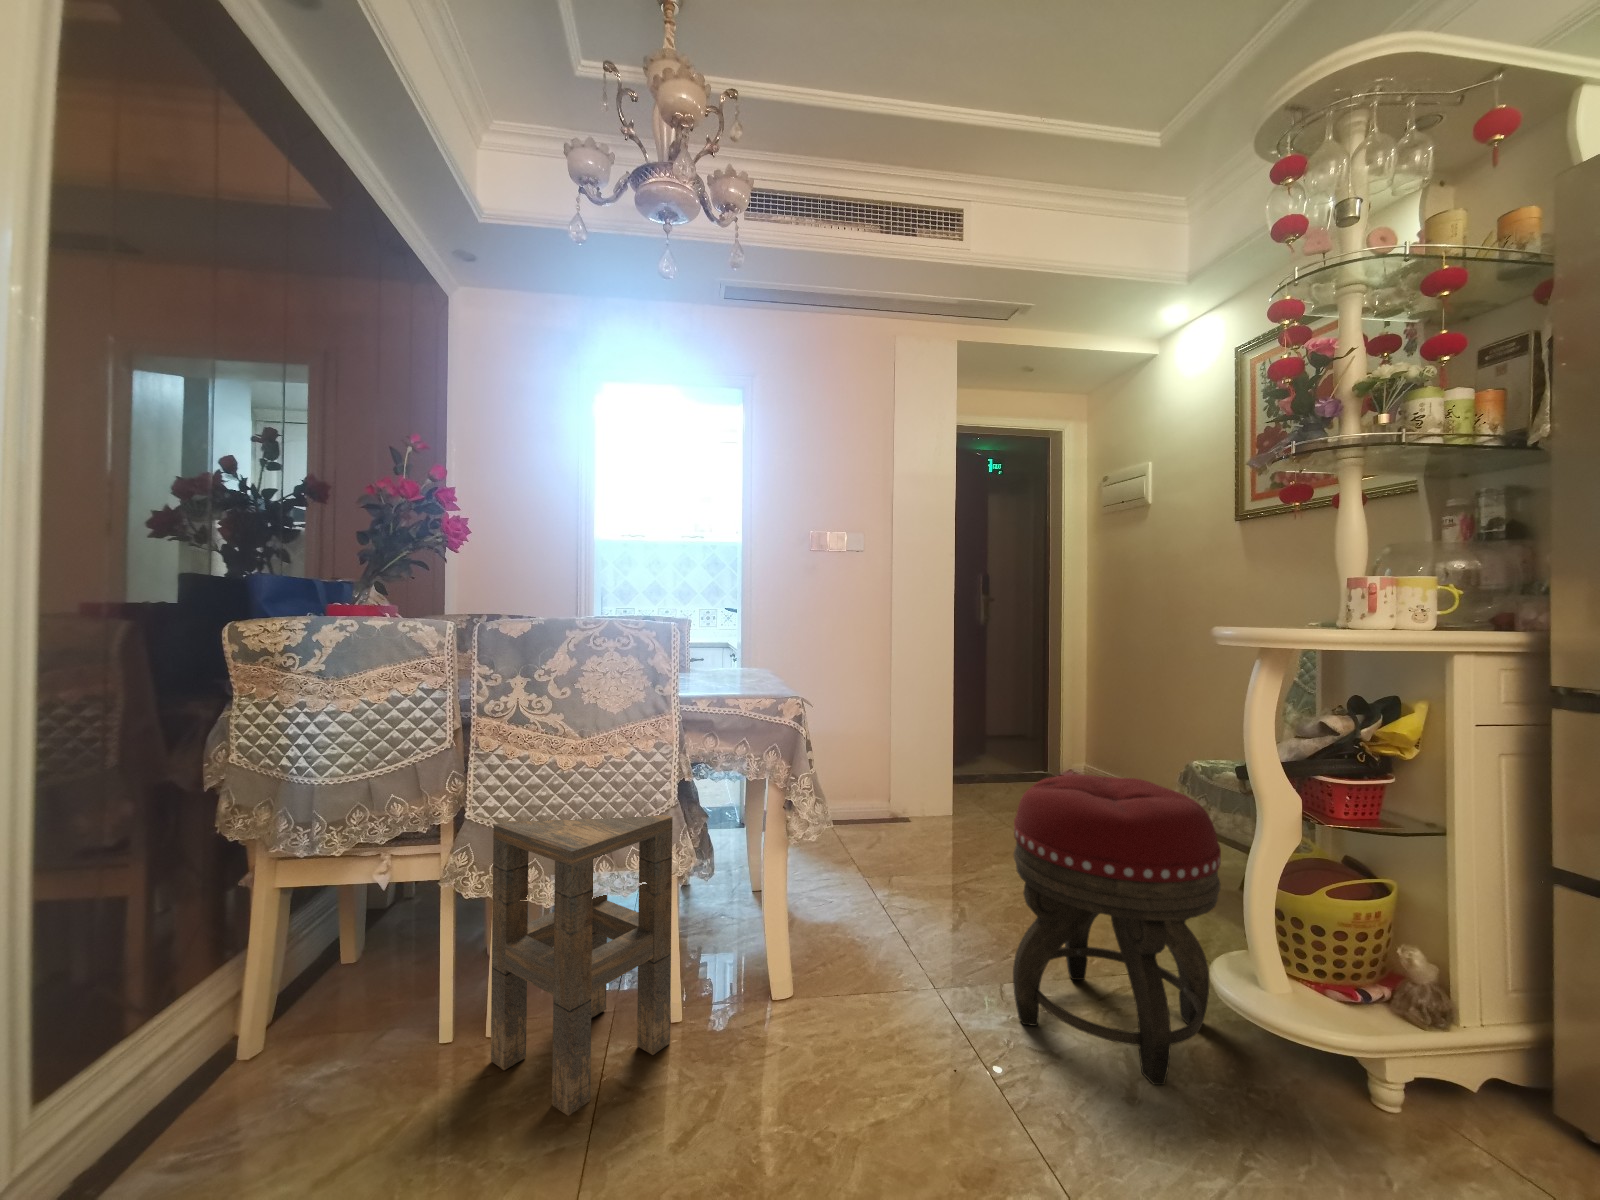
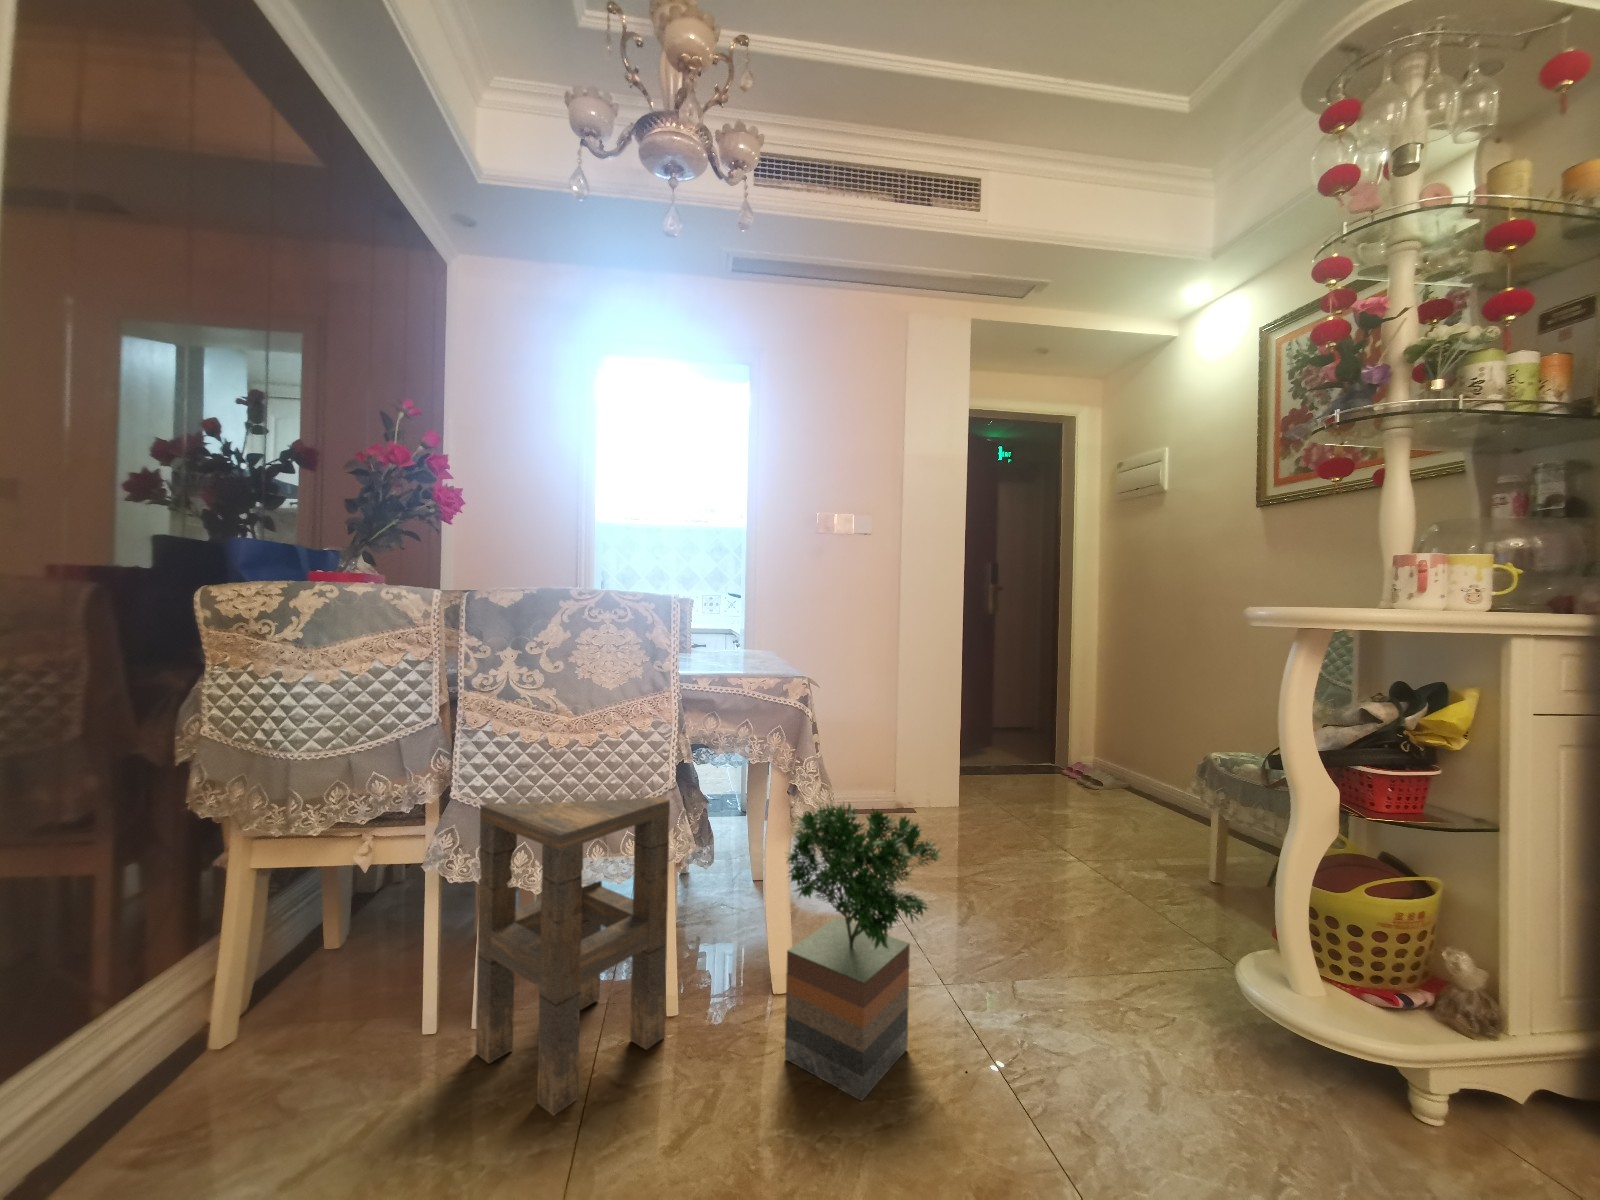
footstool: present [1013,775,1221,1085] -> none [1027,762,1254,1094]
potted tree: none [779,815,932,1098] -> present [785,804,940,1101]

